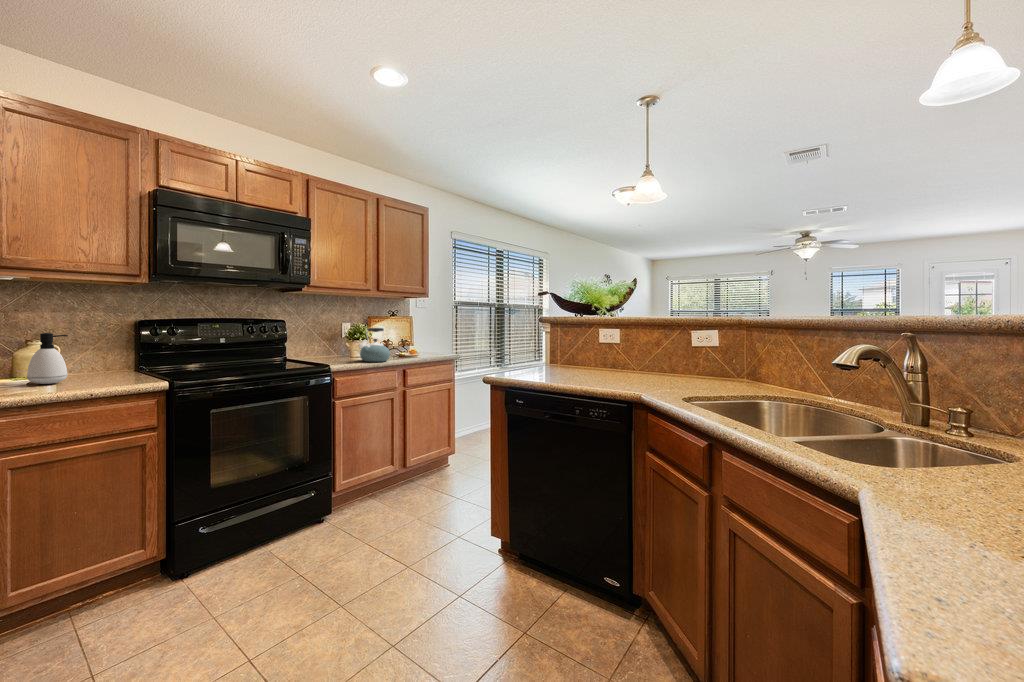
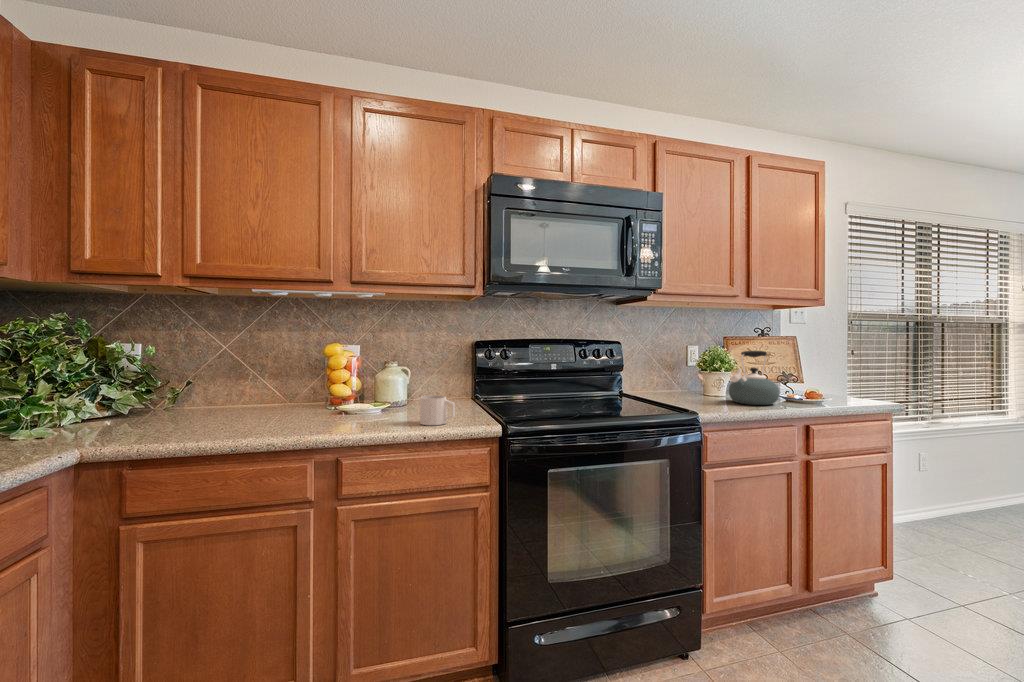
soap dispenser: present [27,333,68,384] -> none [376,358,410,417]
mug: none [83,363,121,386] -> present [420,395,455,425]

